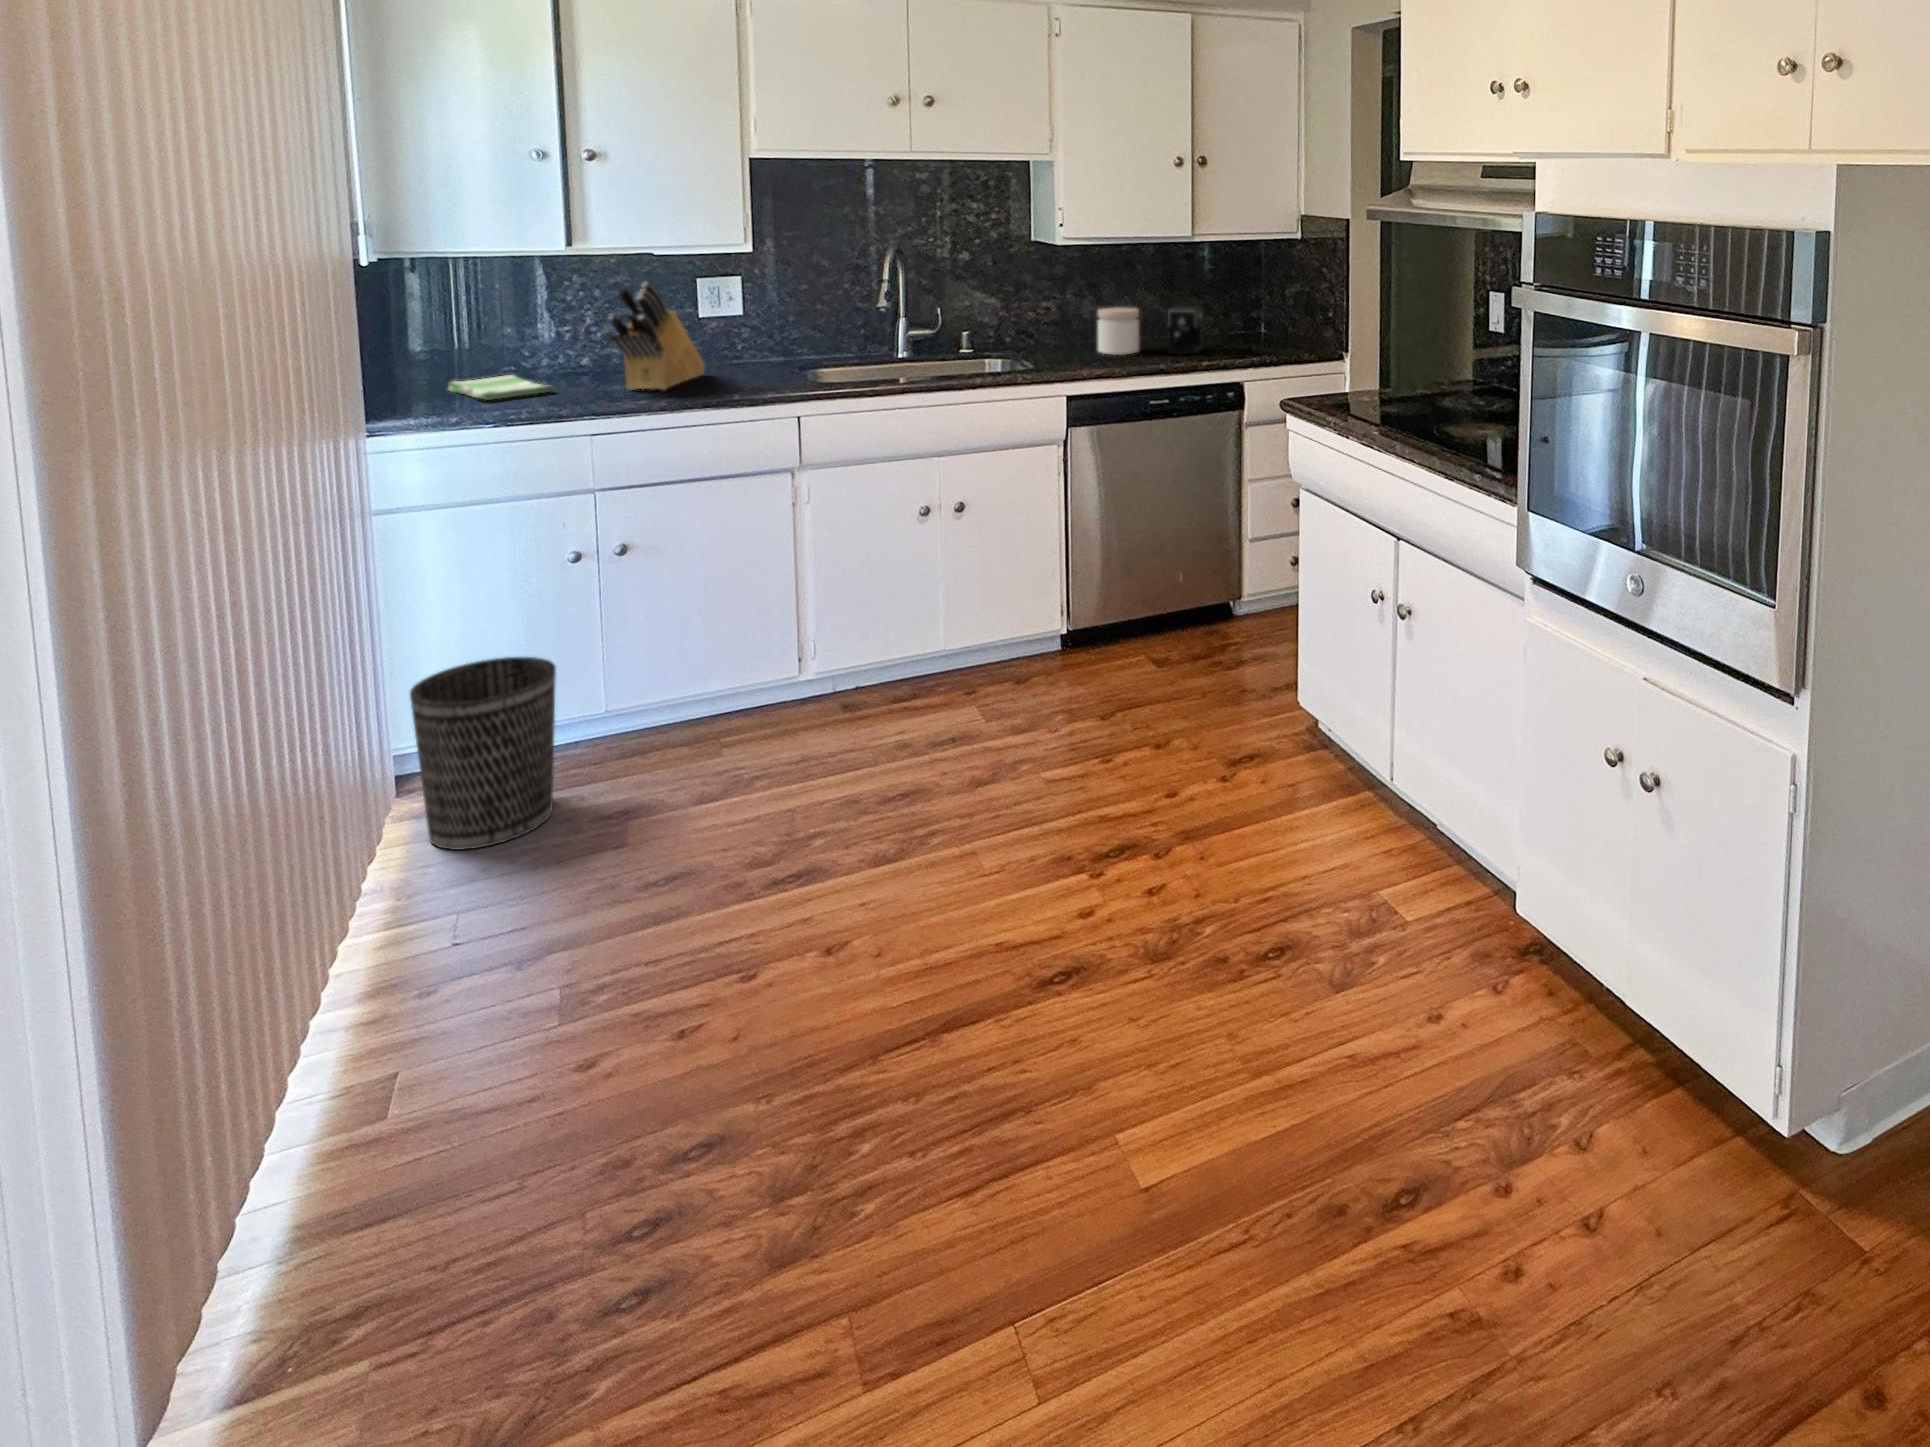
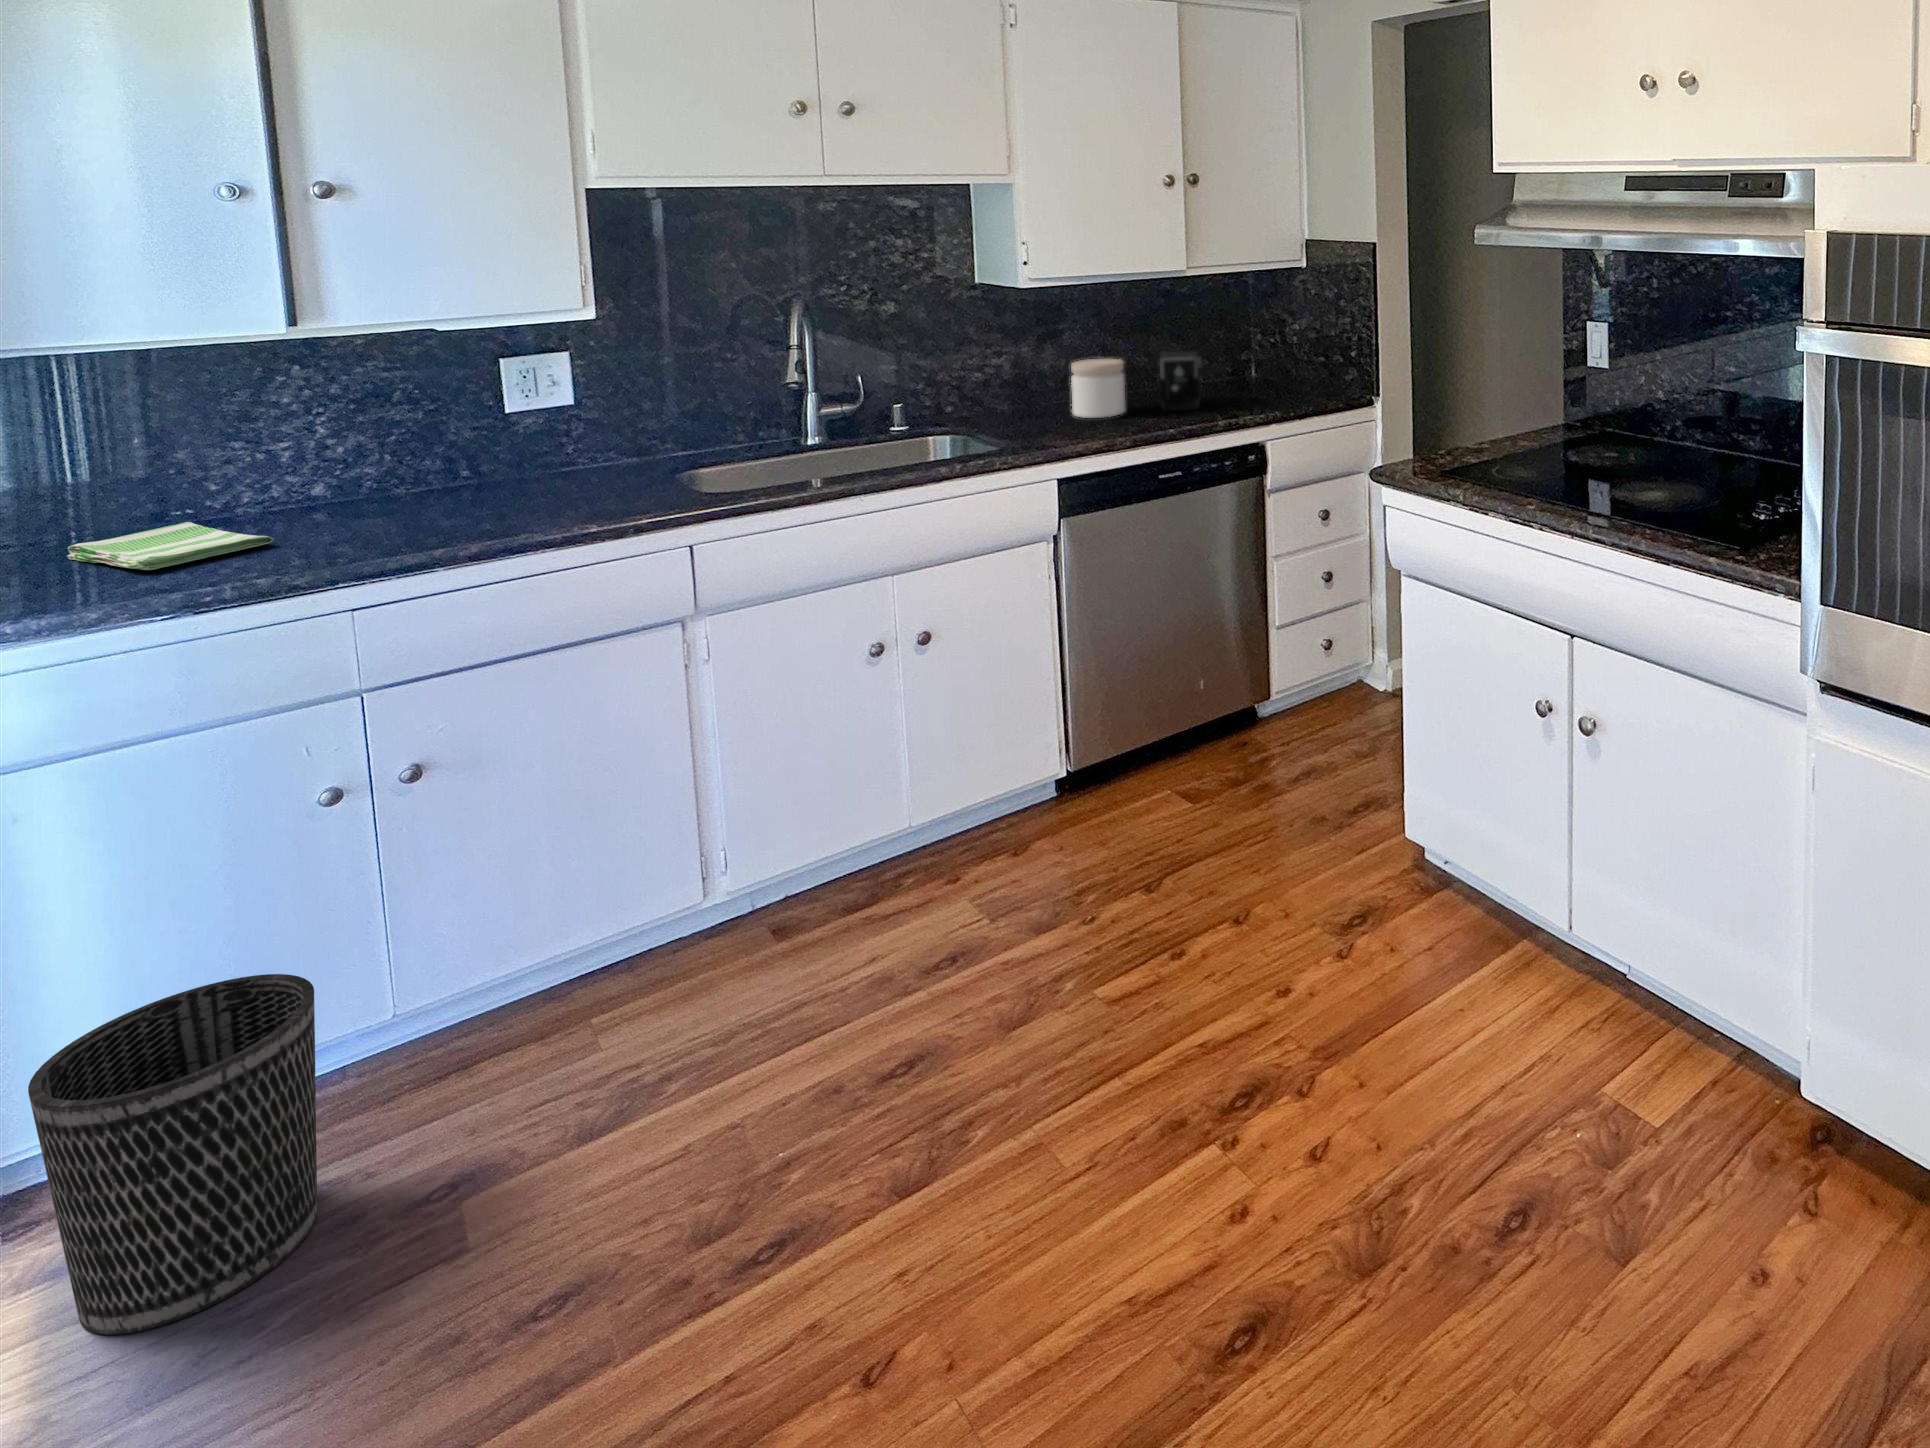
knife block: present [609,282,705,390] -> none [366,370,523,529]

